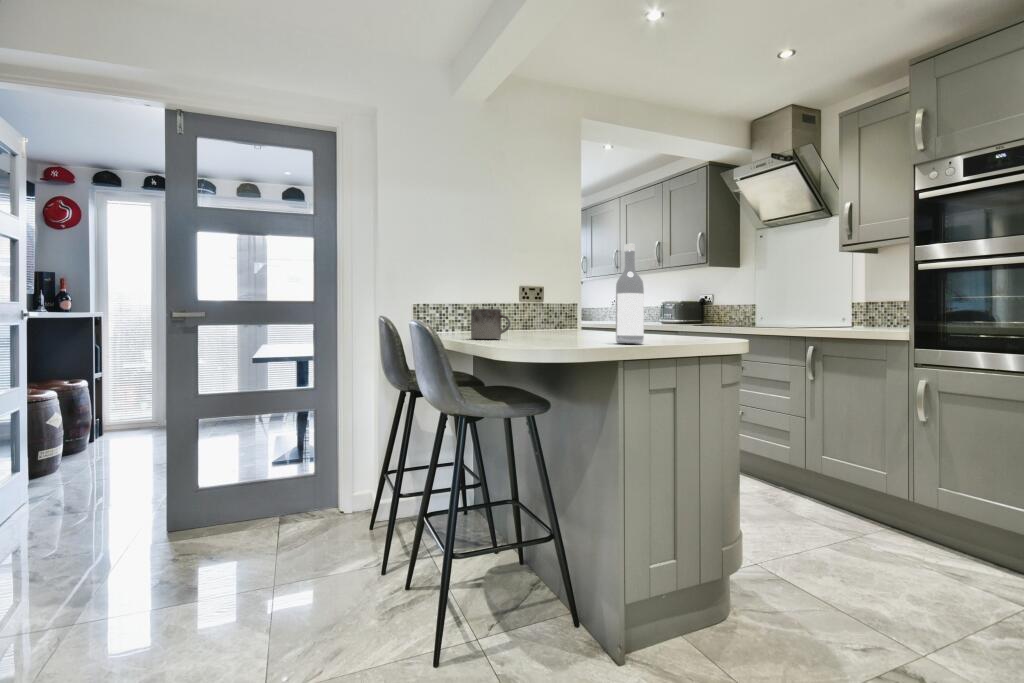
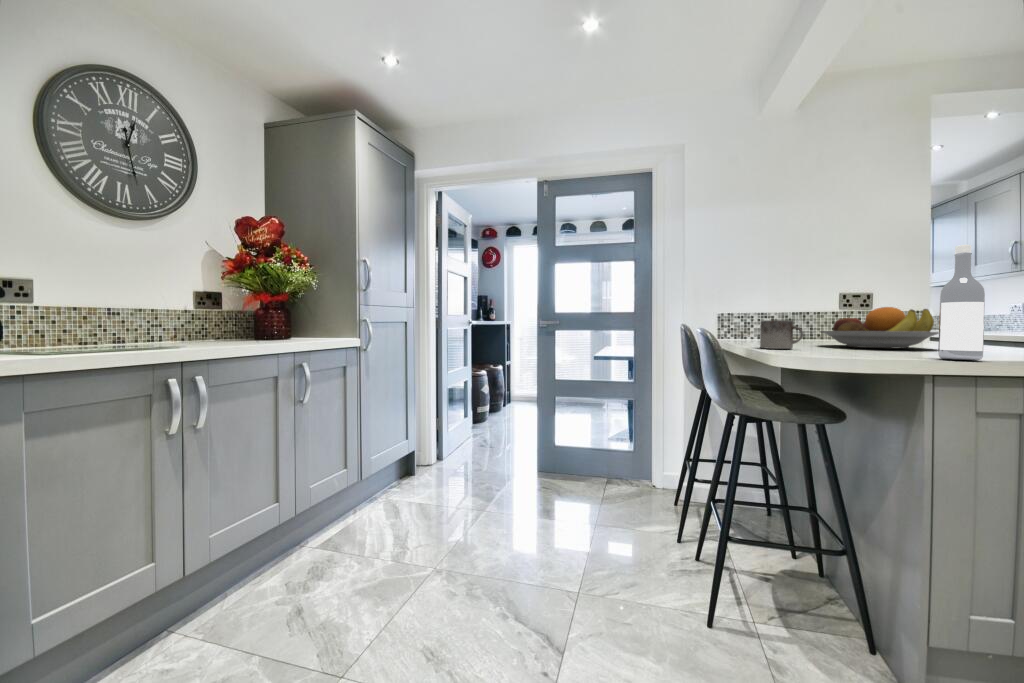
fruit bowl: none [517,298,605,337] -> present [821,307,939,348]

